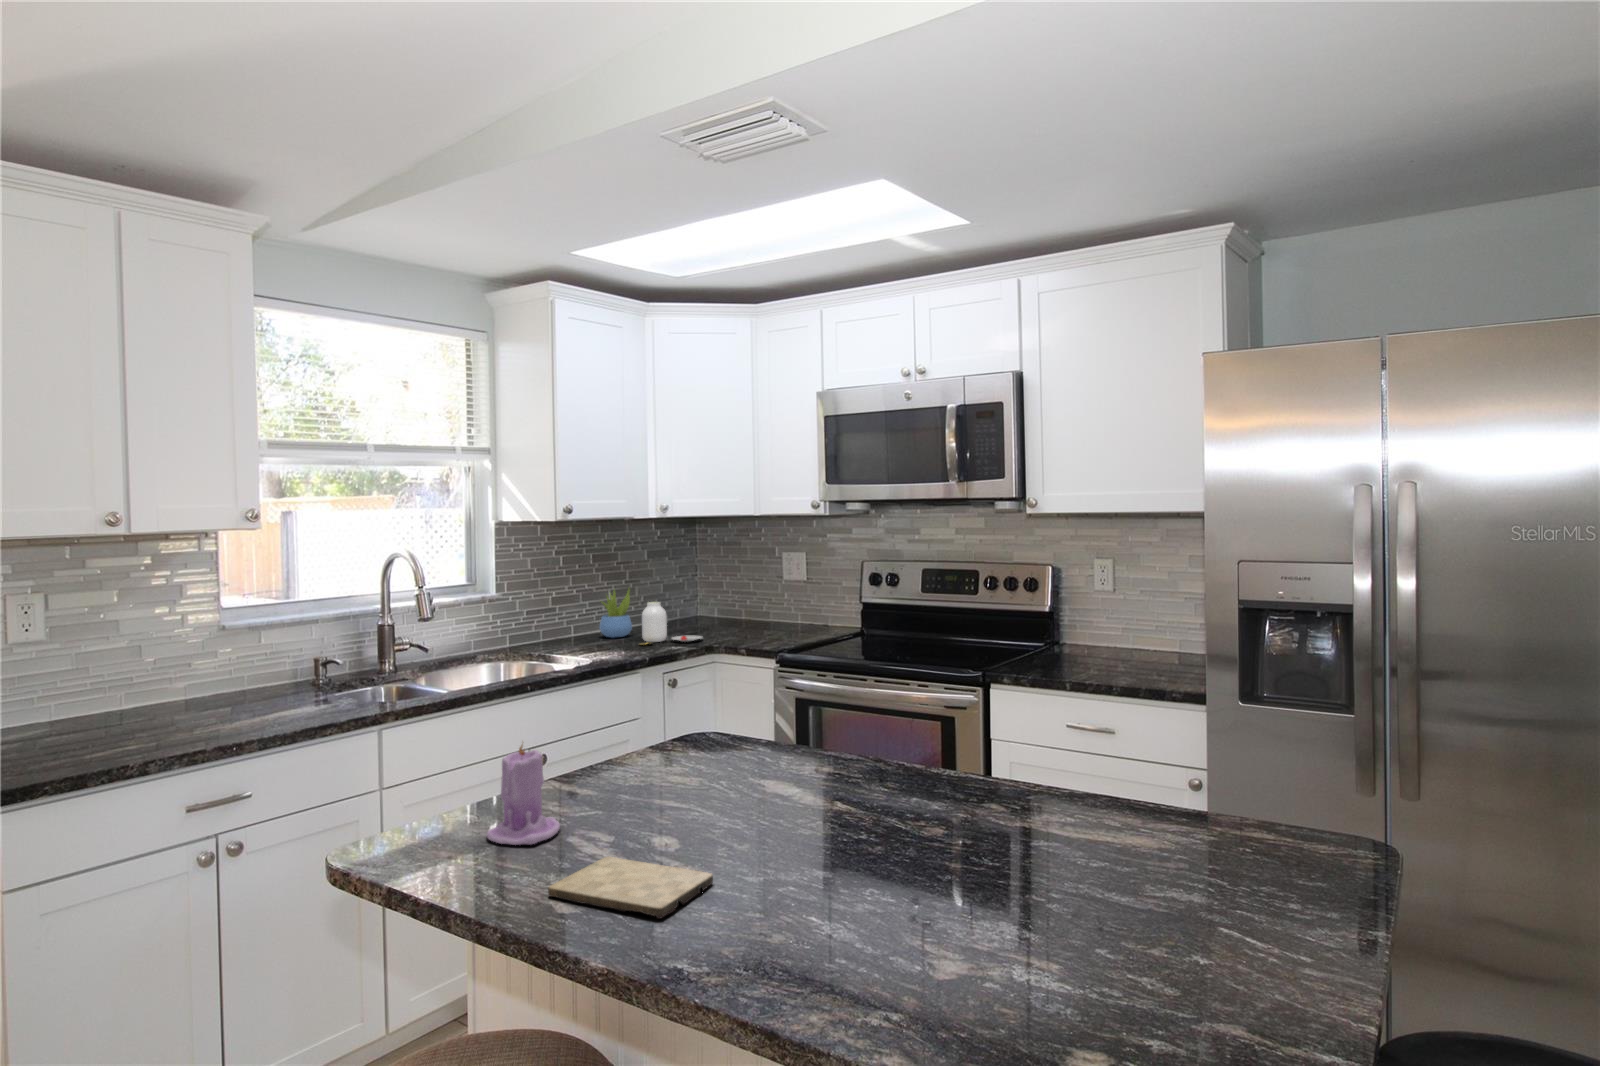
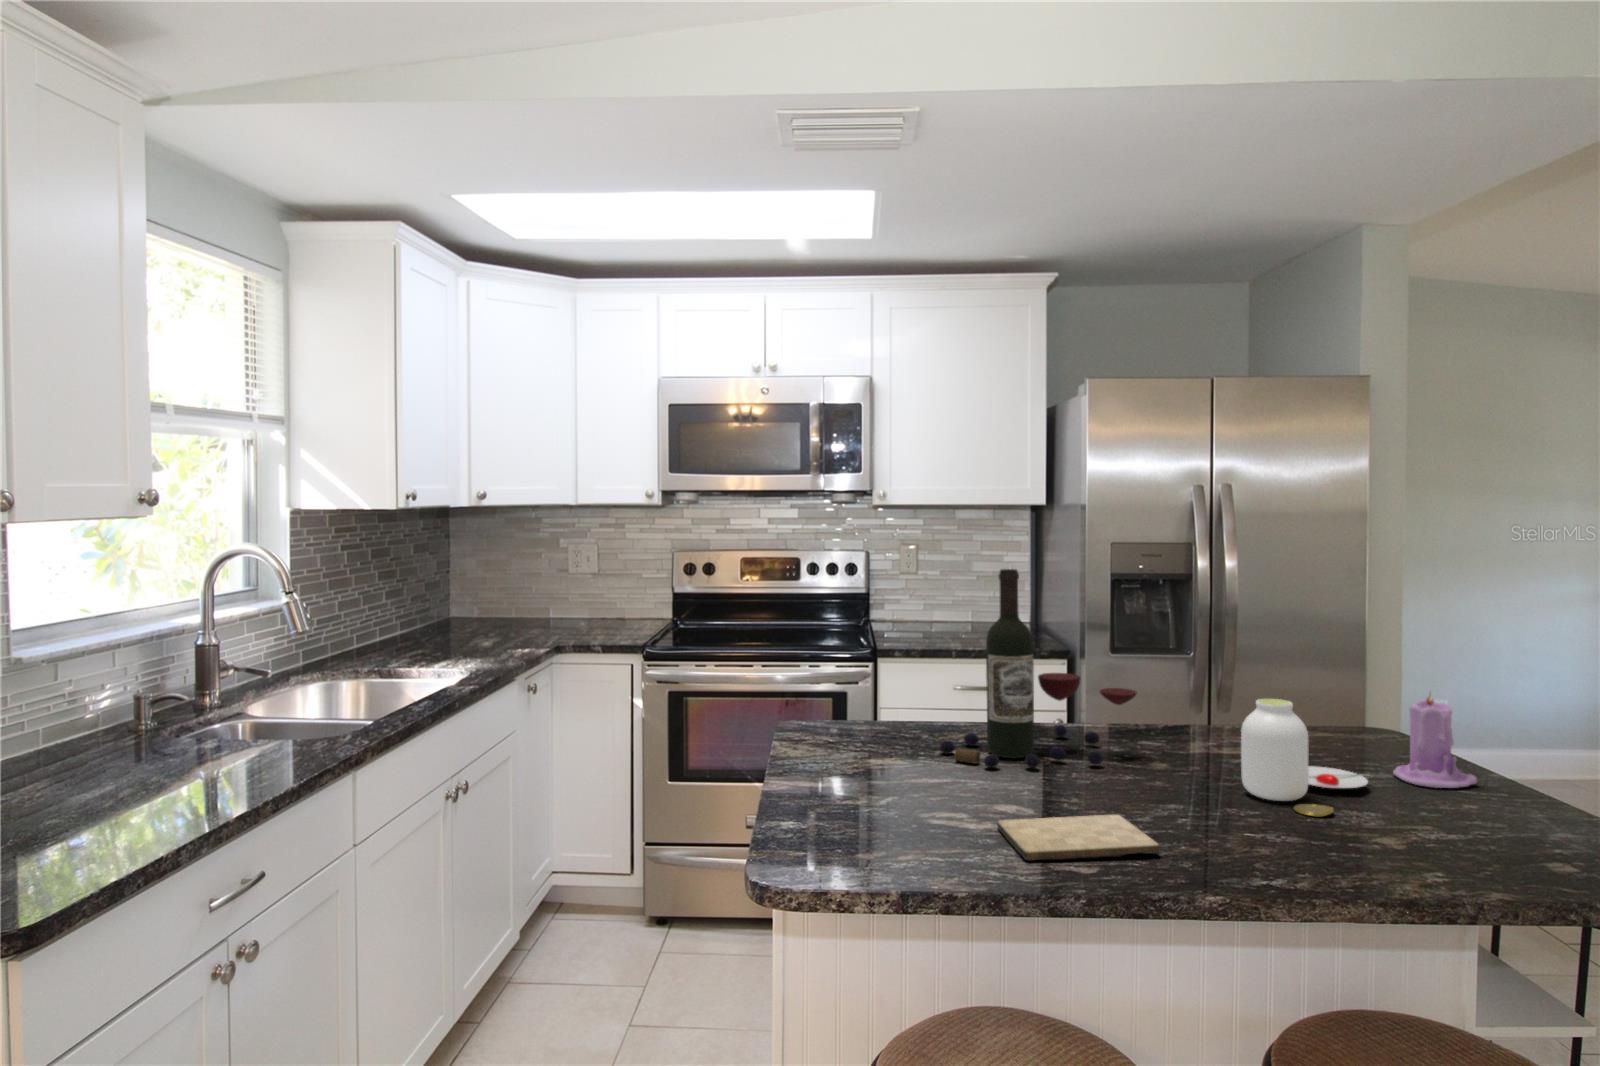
succulent plant: present [599,590,632,638] -> none [388,587,429,647]
jar: present [640,602,702,645] -> present [1241,699,1369,817]
wine bottle: none [737,603,927,825] -> present [940,569,1137,768]
candle: present [487,745,560,845] -> present [1393,694,1477,788]

